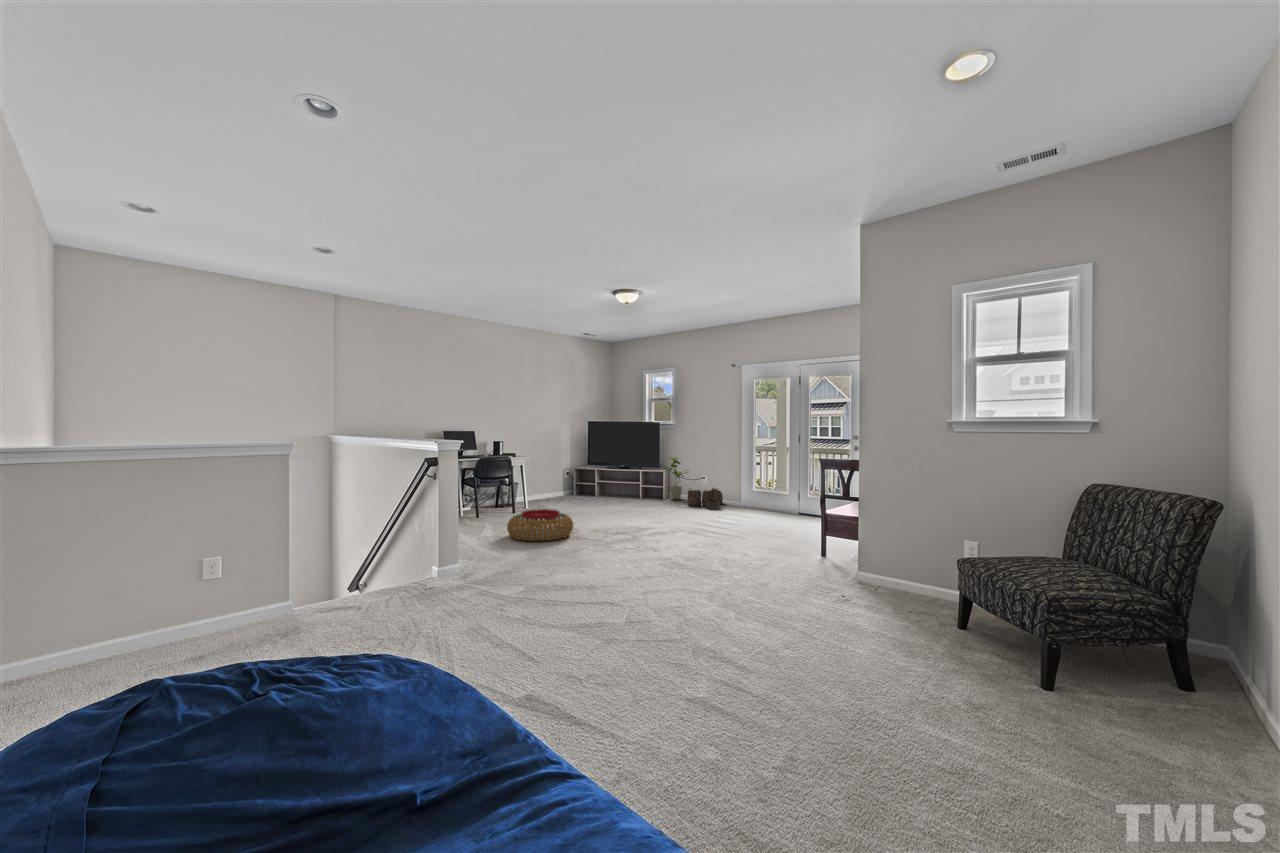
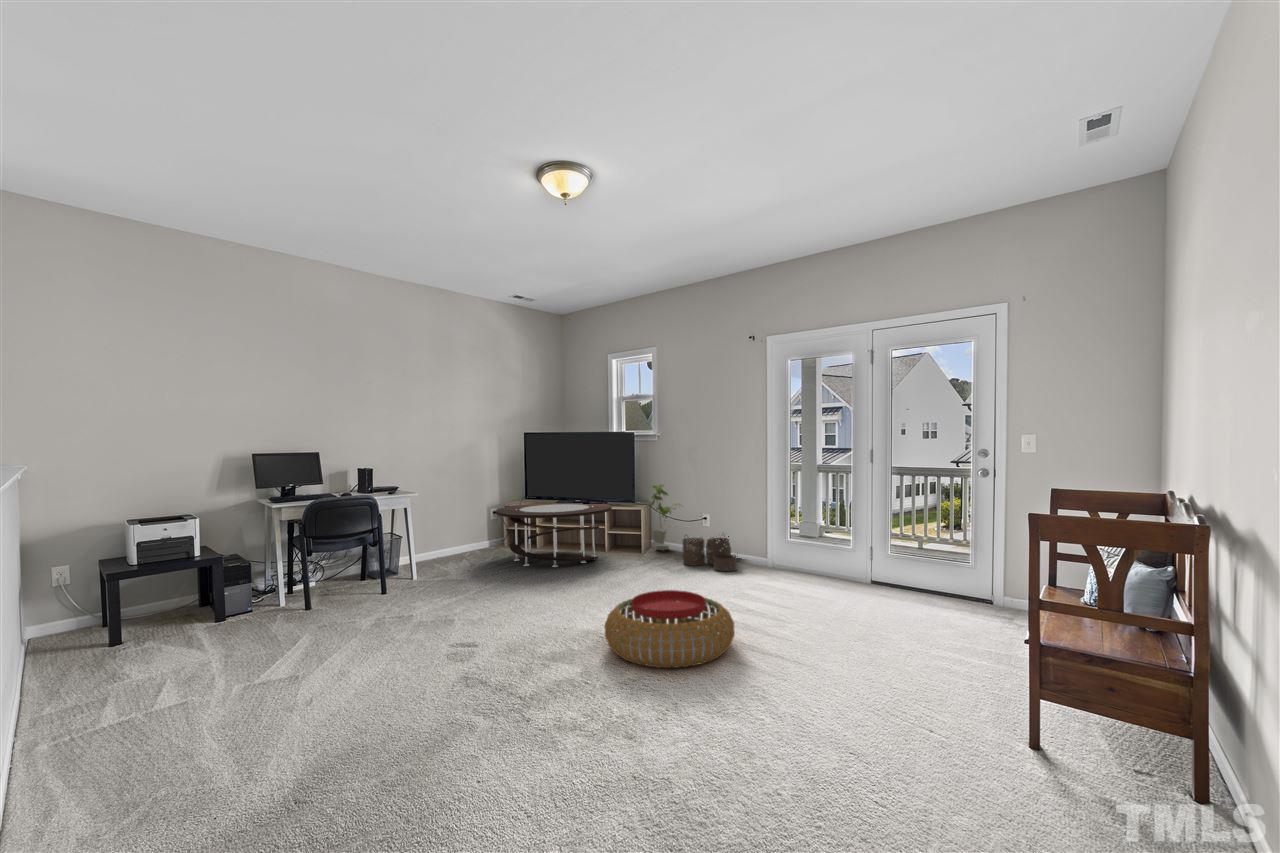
coffee table: none [573,467,644,505] -> present [496,502,612,567]
pouf: present [507,509,573,541] -> present [605,590,734,668]

